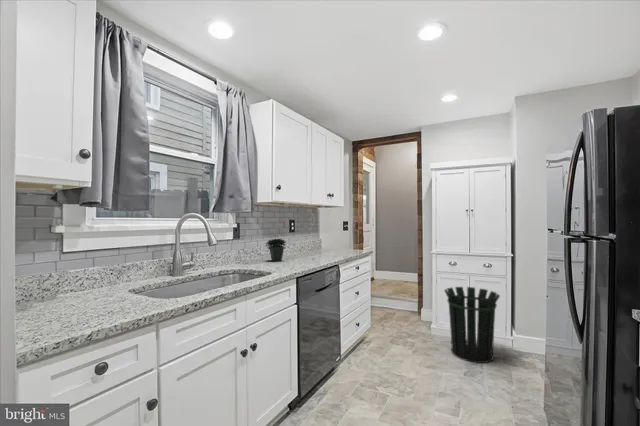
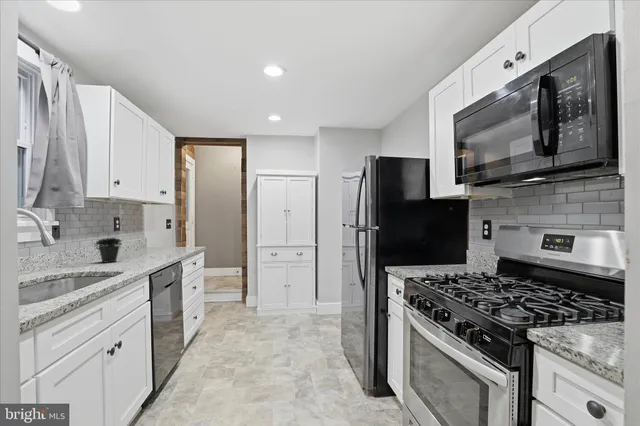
waste bin: present [445,287,500,363] -> none [270,270,308,327]

